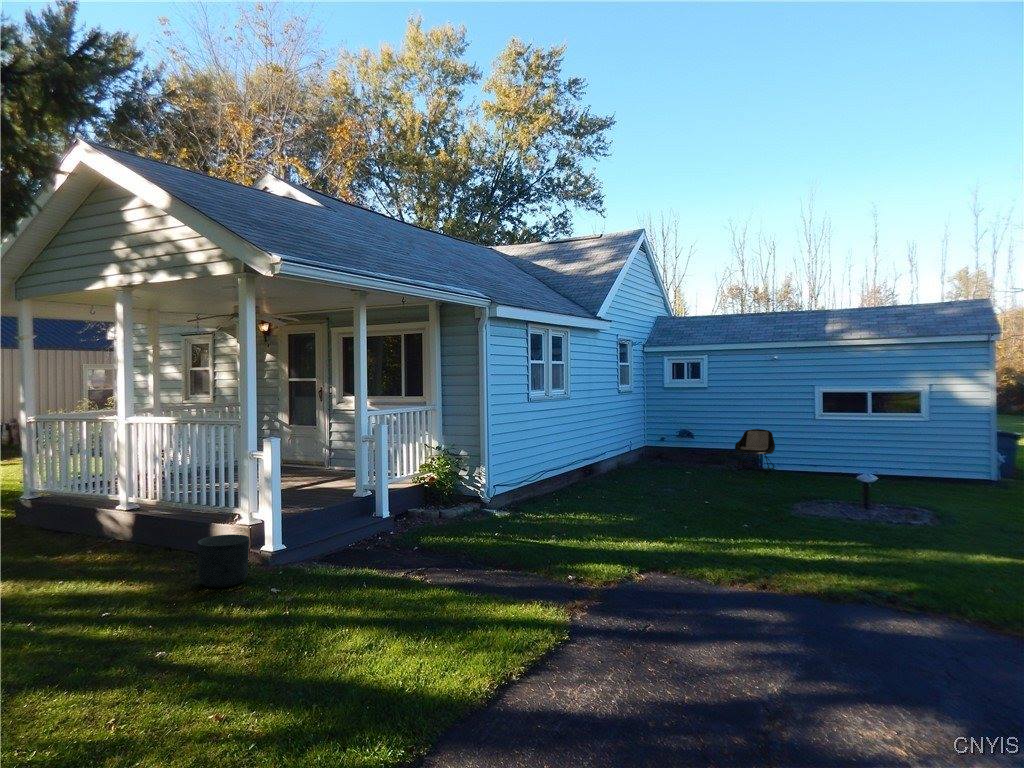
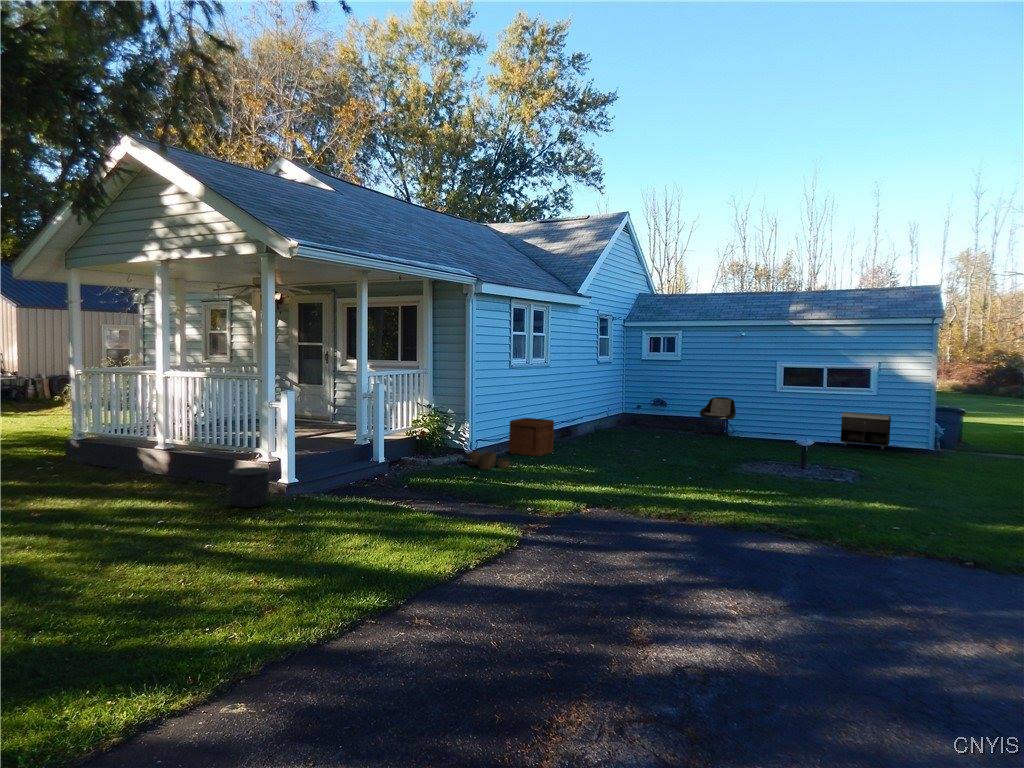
storage bench: none [897,442,952,483] -> present [840,412,891,449]
wooden crate: none [530,459,581,505] -> present [509,418,554,457]
woven basket: none [484,500,535,523] -> present [467,451,509,469]

